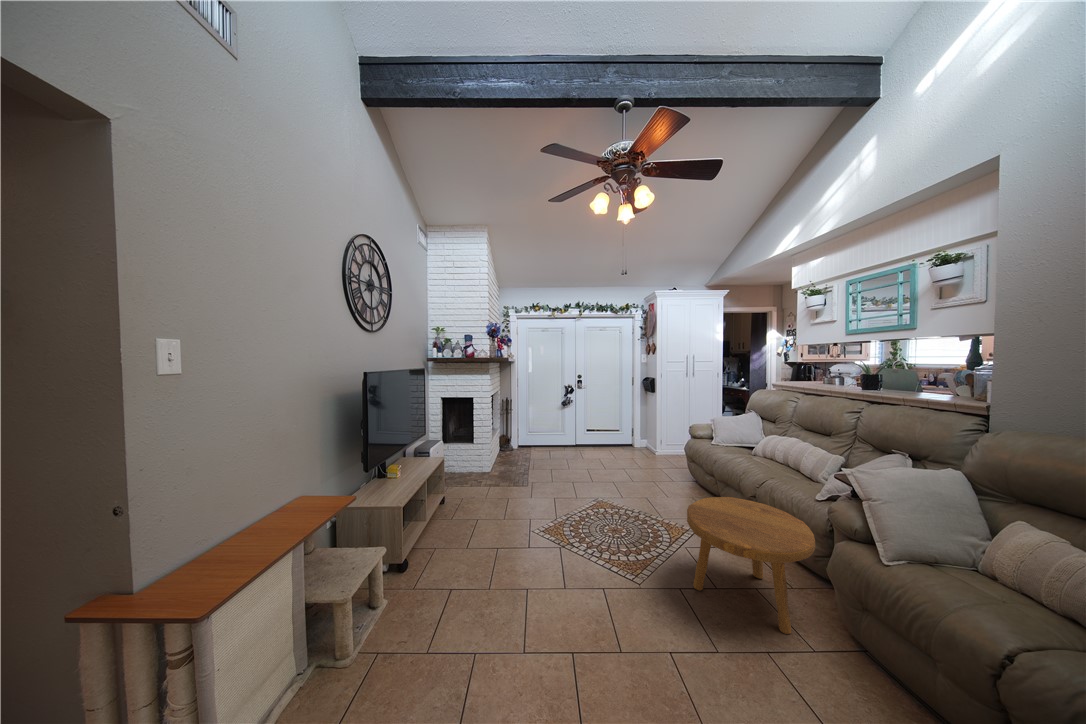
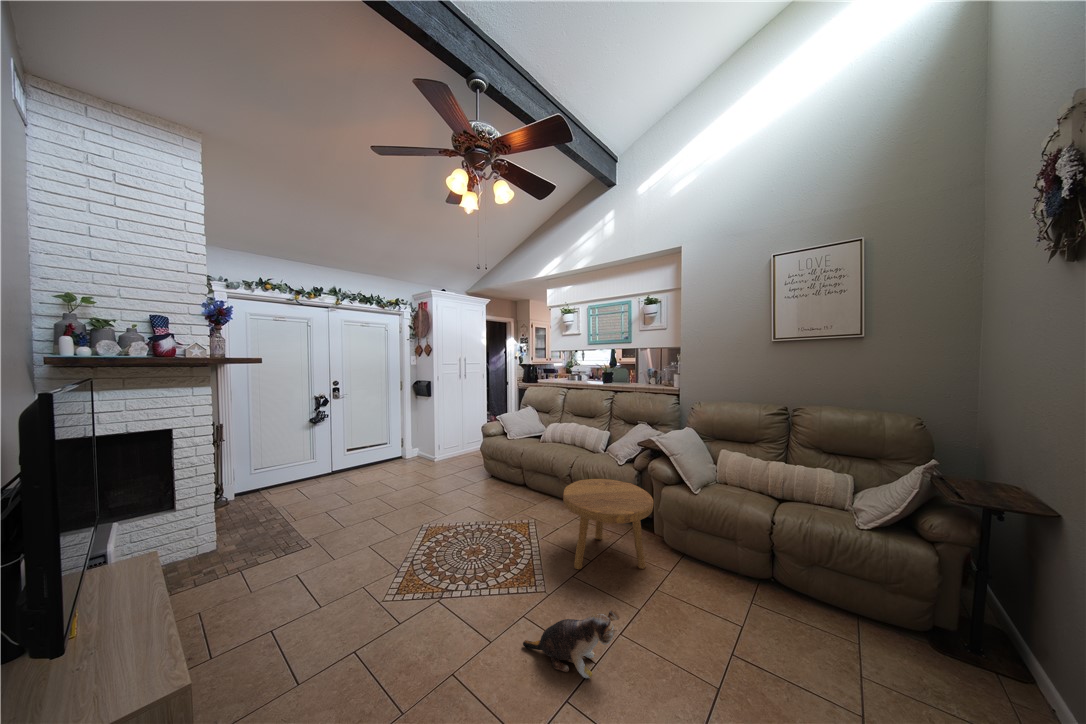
plush toy: none [581,603,636,667] -> present [523,610,620,678]

